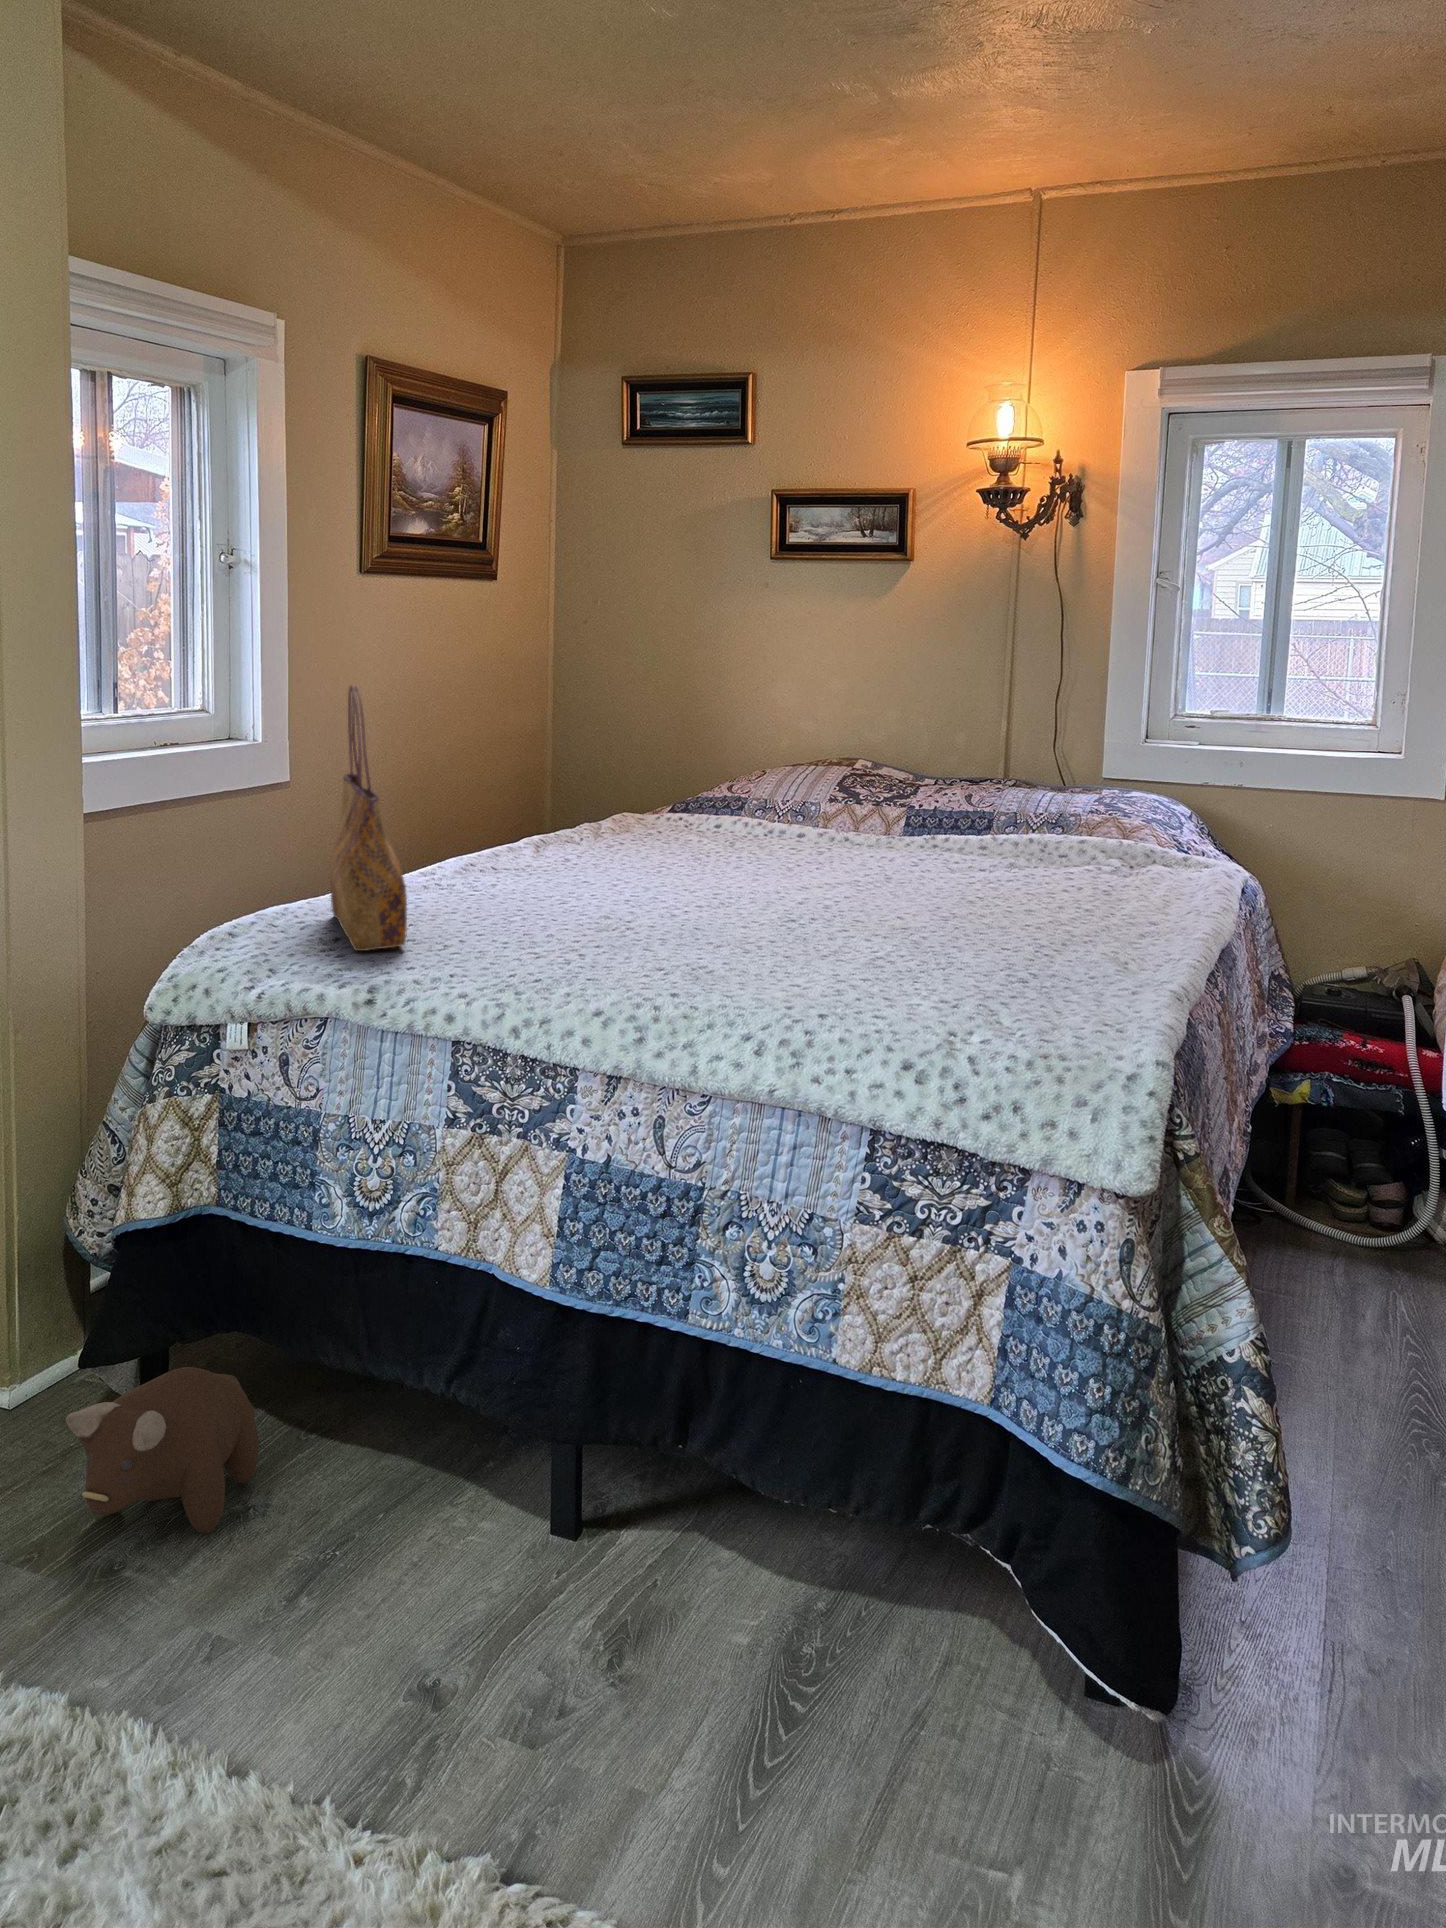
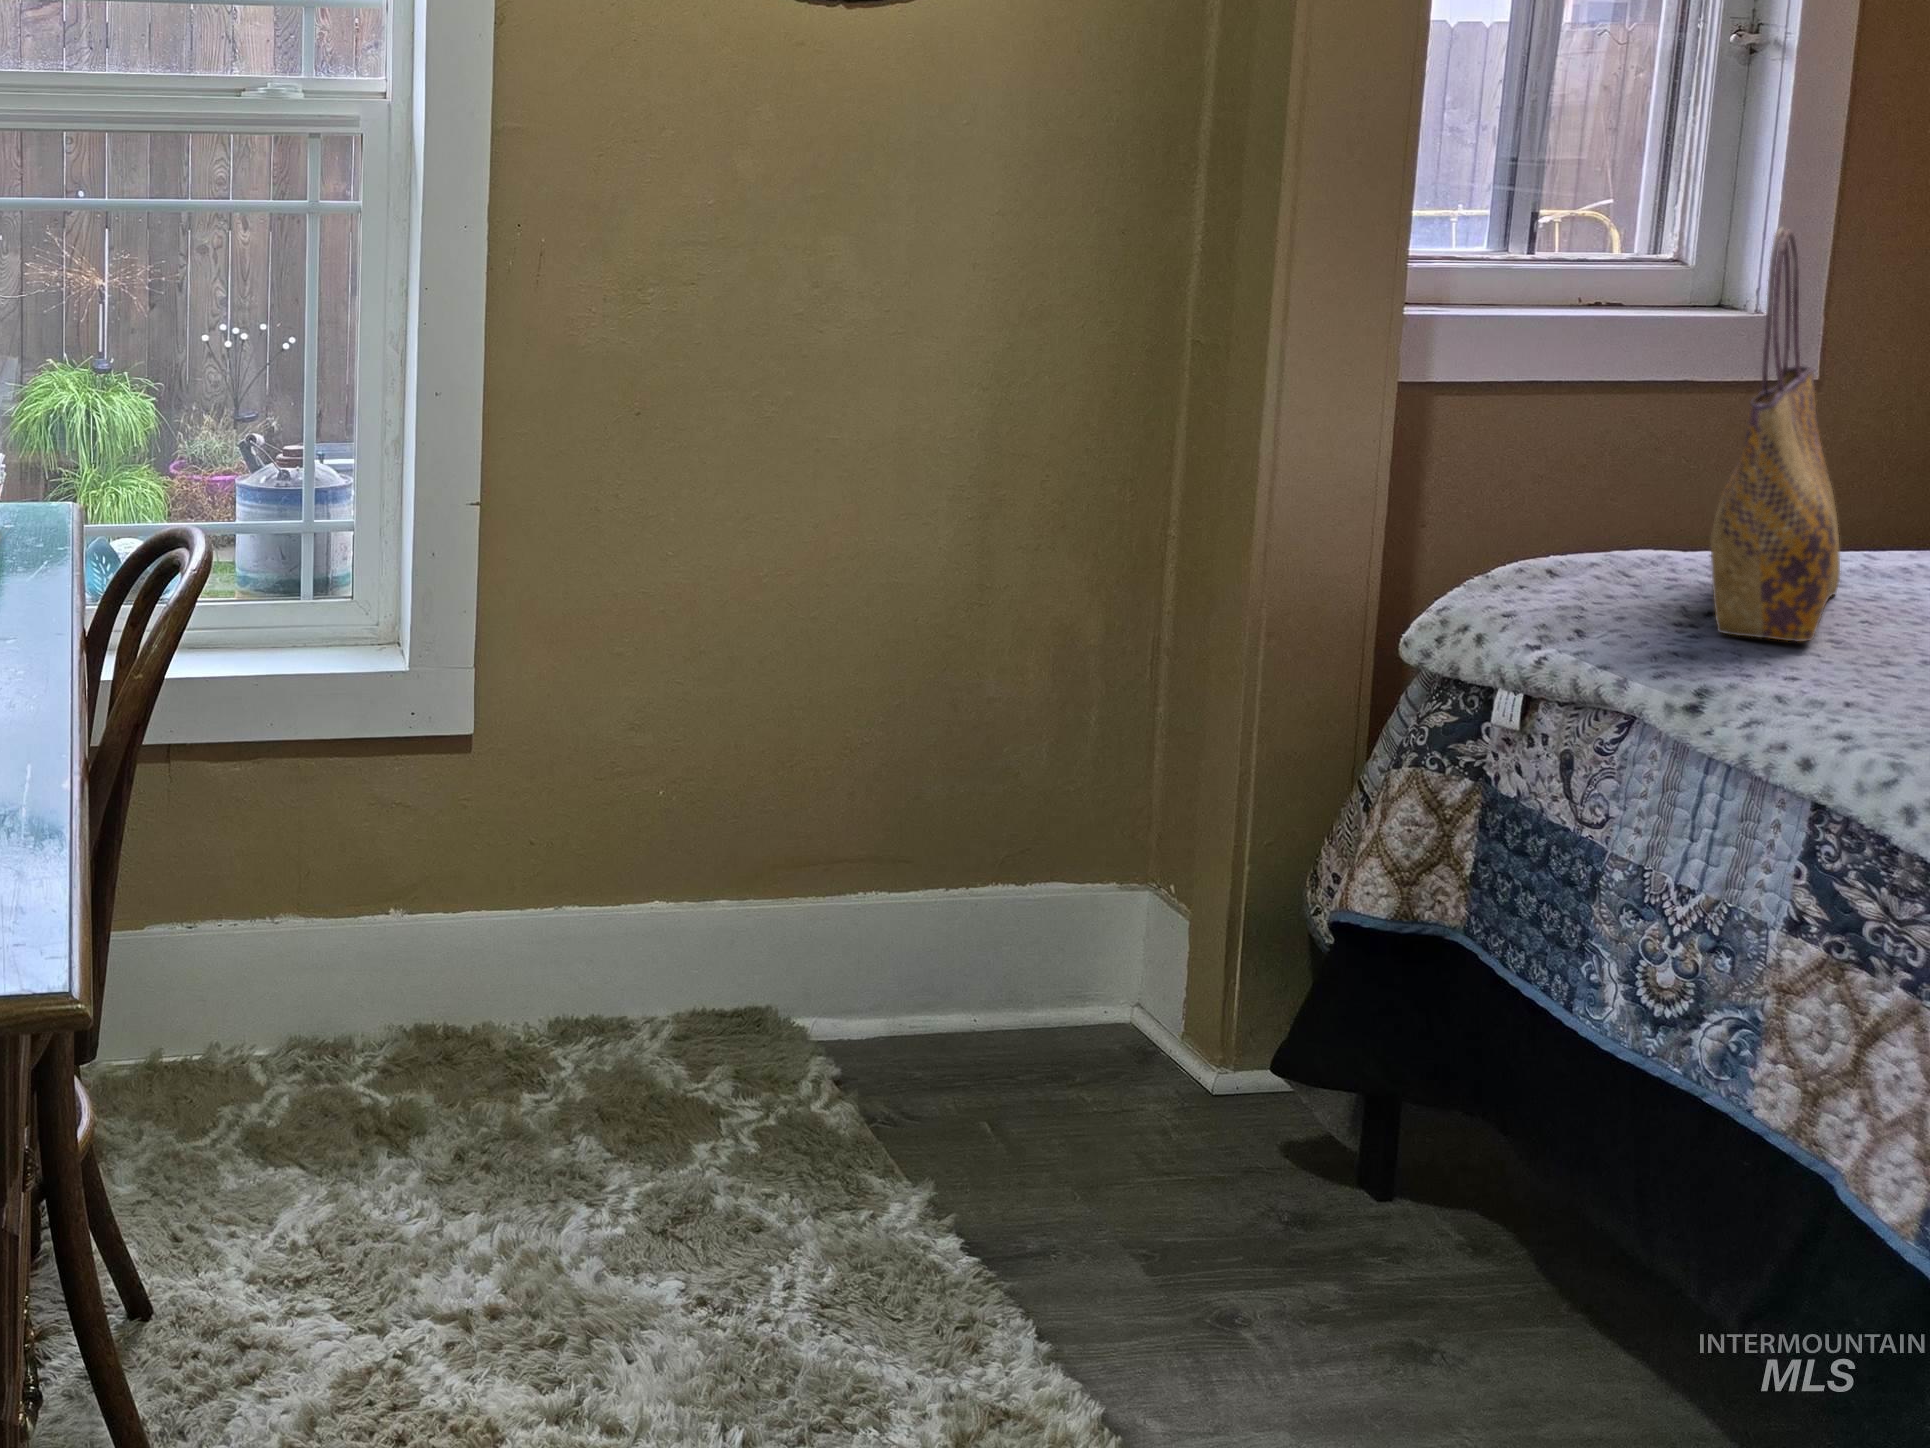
plush toy: present [66,1367,259,1534] -> none [1189,1105,1462,1348]

